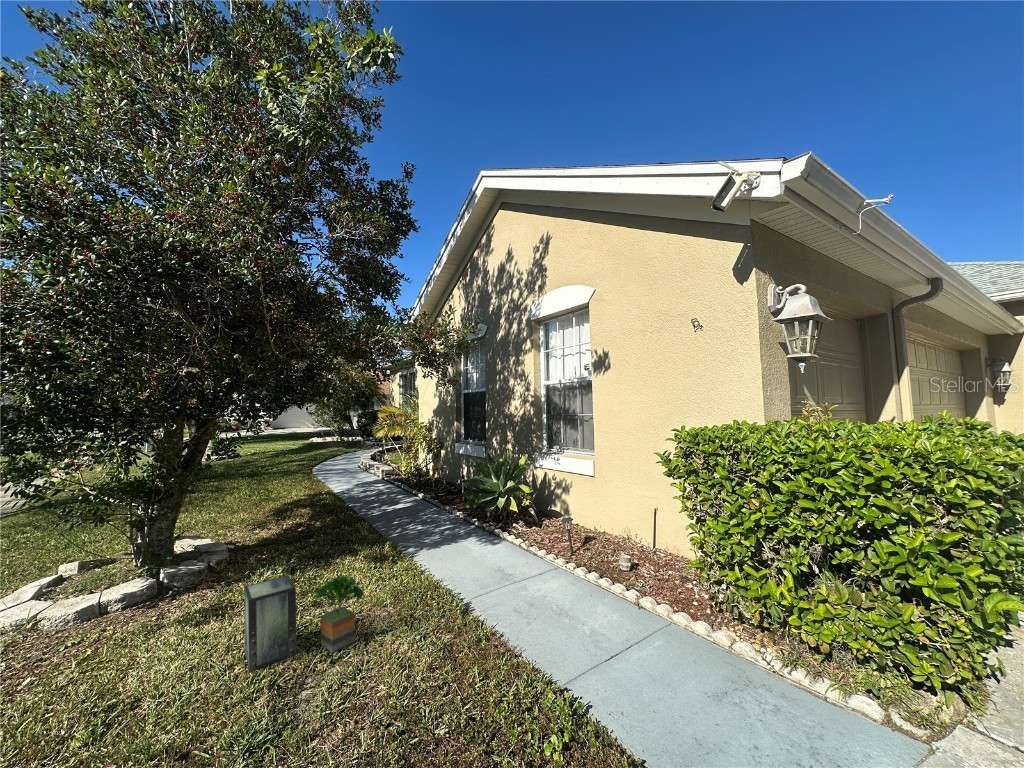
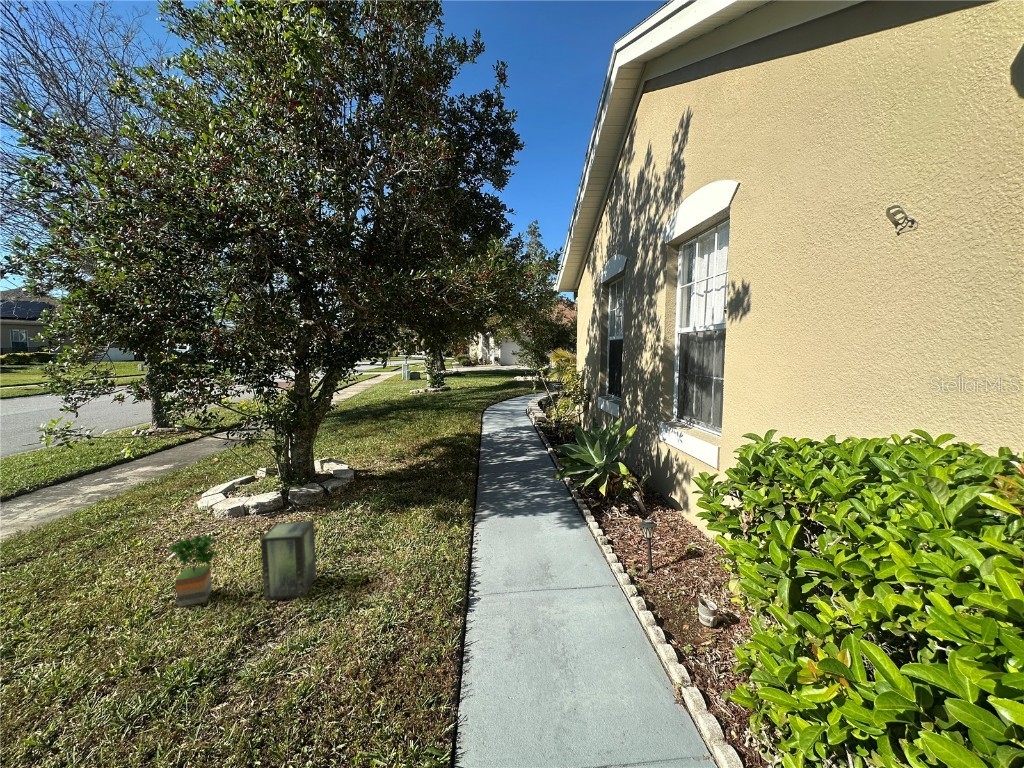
potted tree: present [316,576,364,652] -> present [170,535,218,607]

